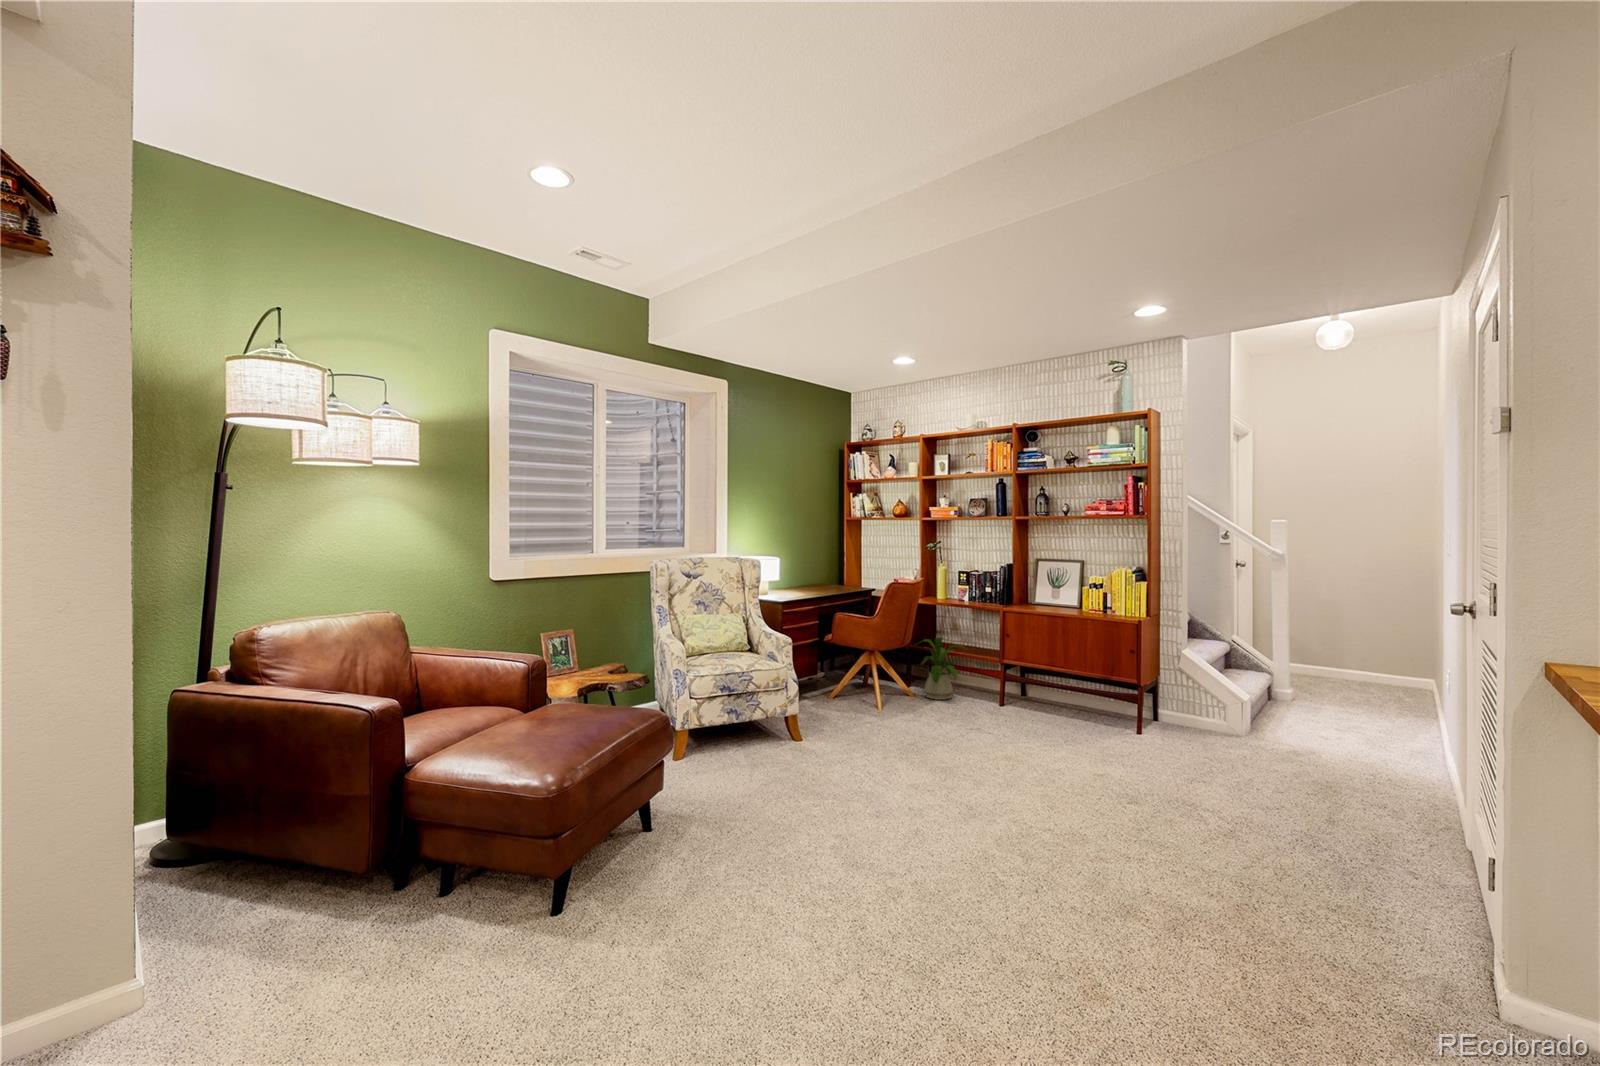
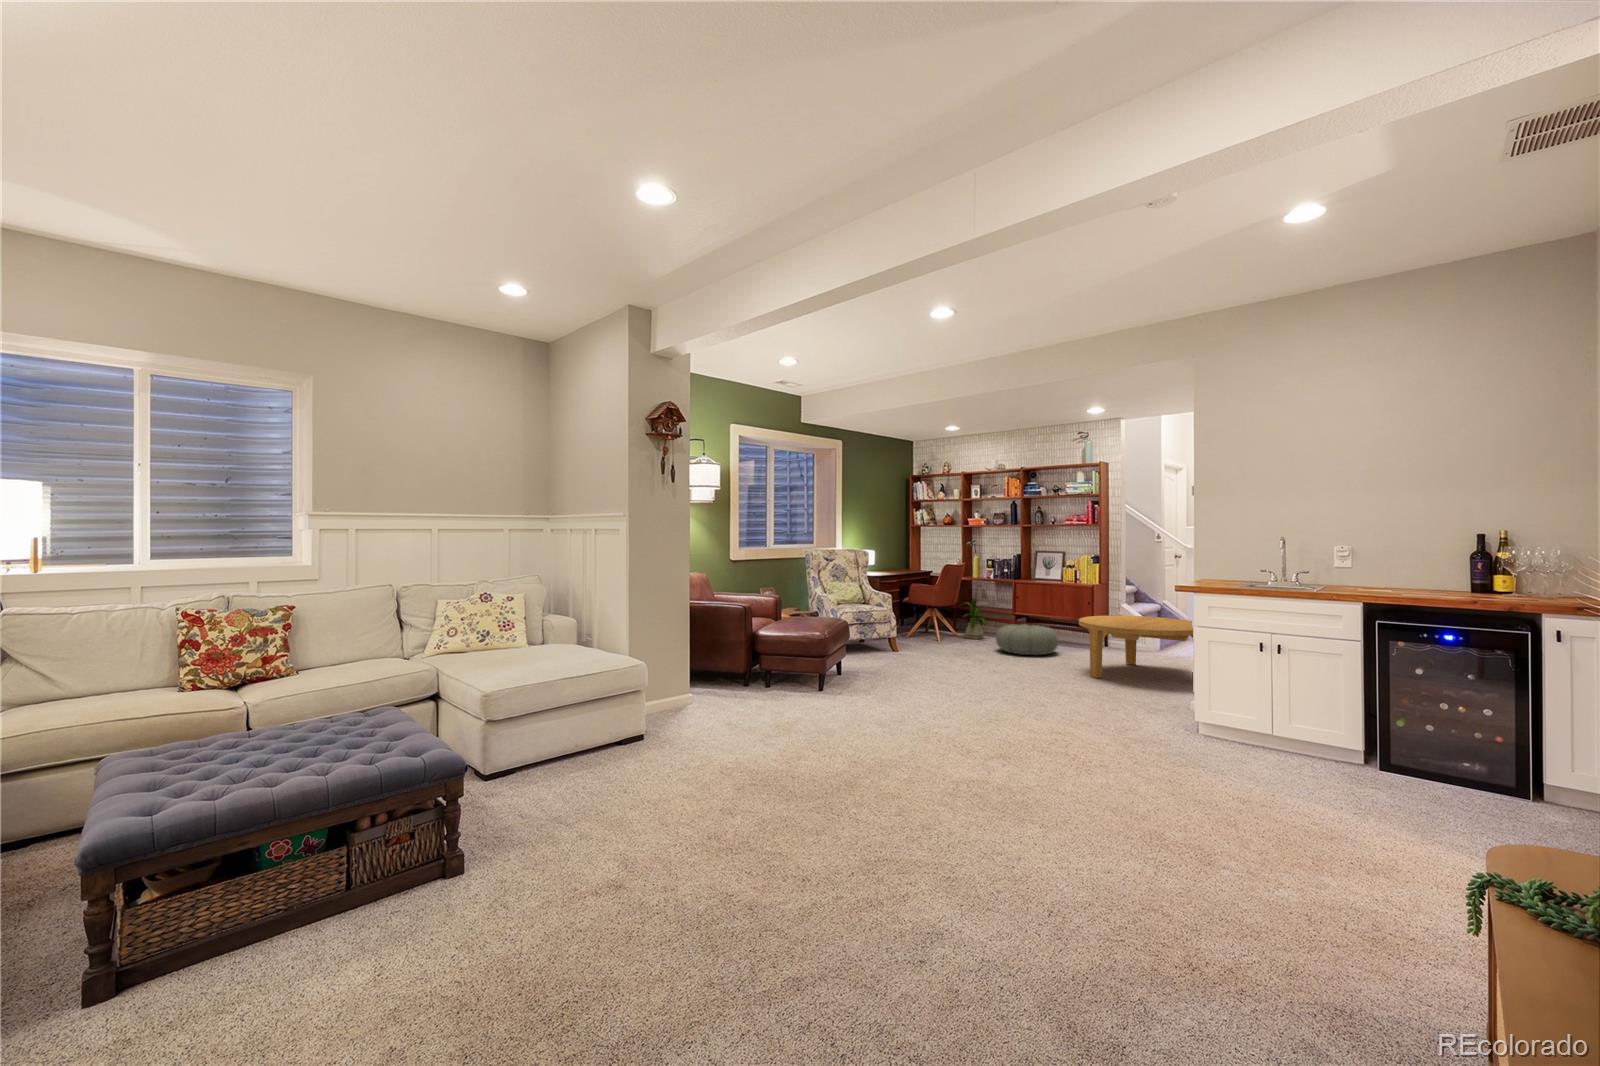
pouf: none [975,687,1085,751] -> present [996,624,1058,655]
coffee table: none [1144,687,1459,872] -> present [1079,616,1193,678]

